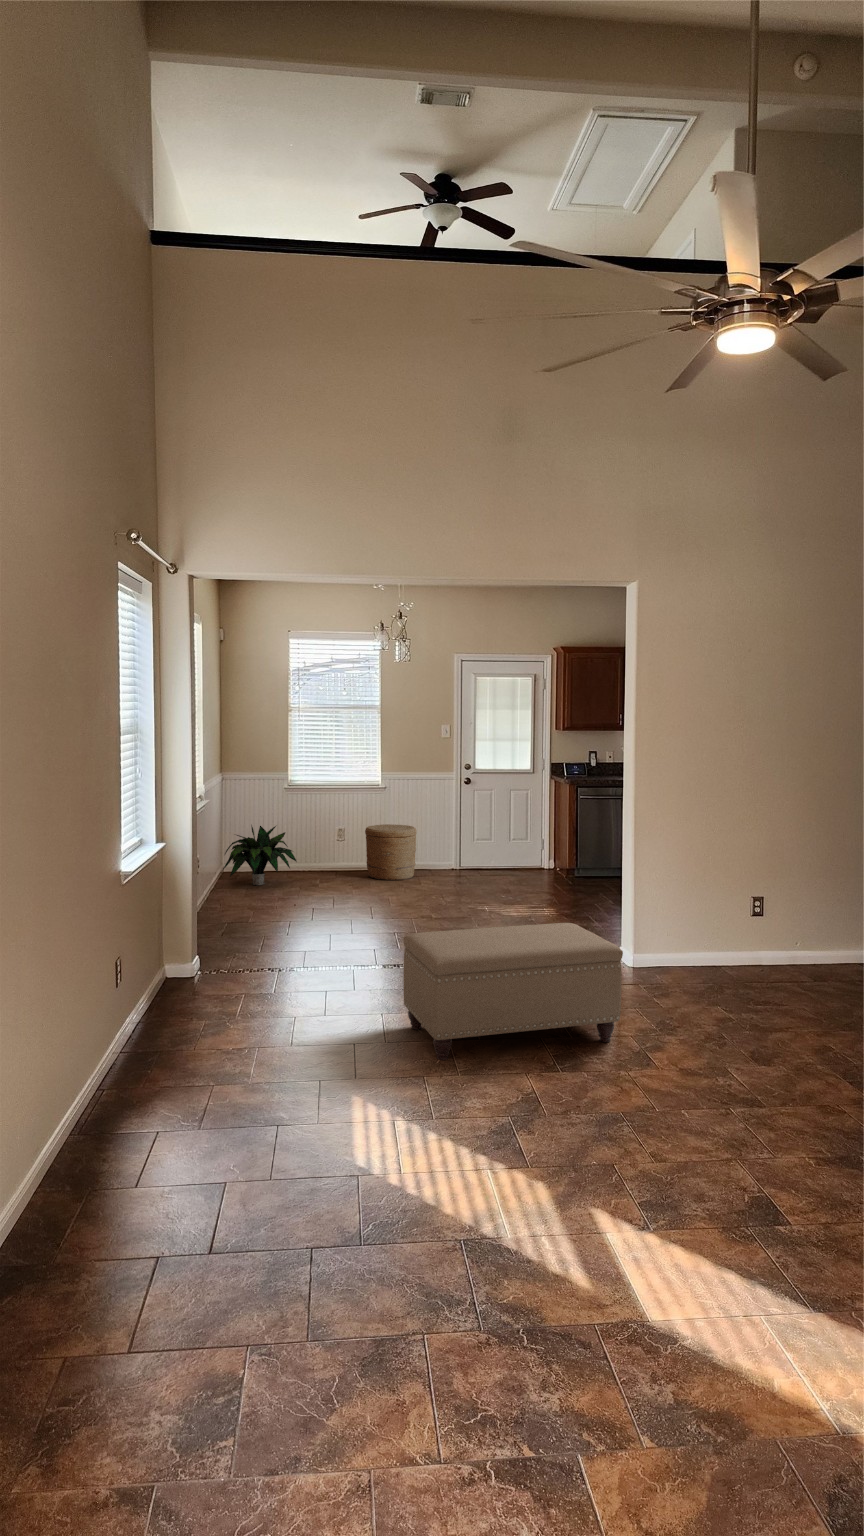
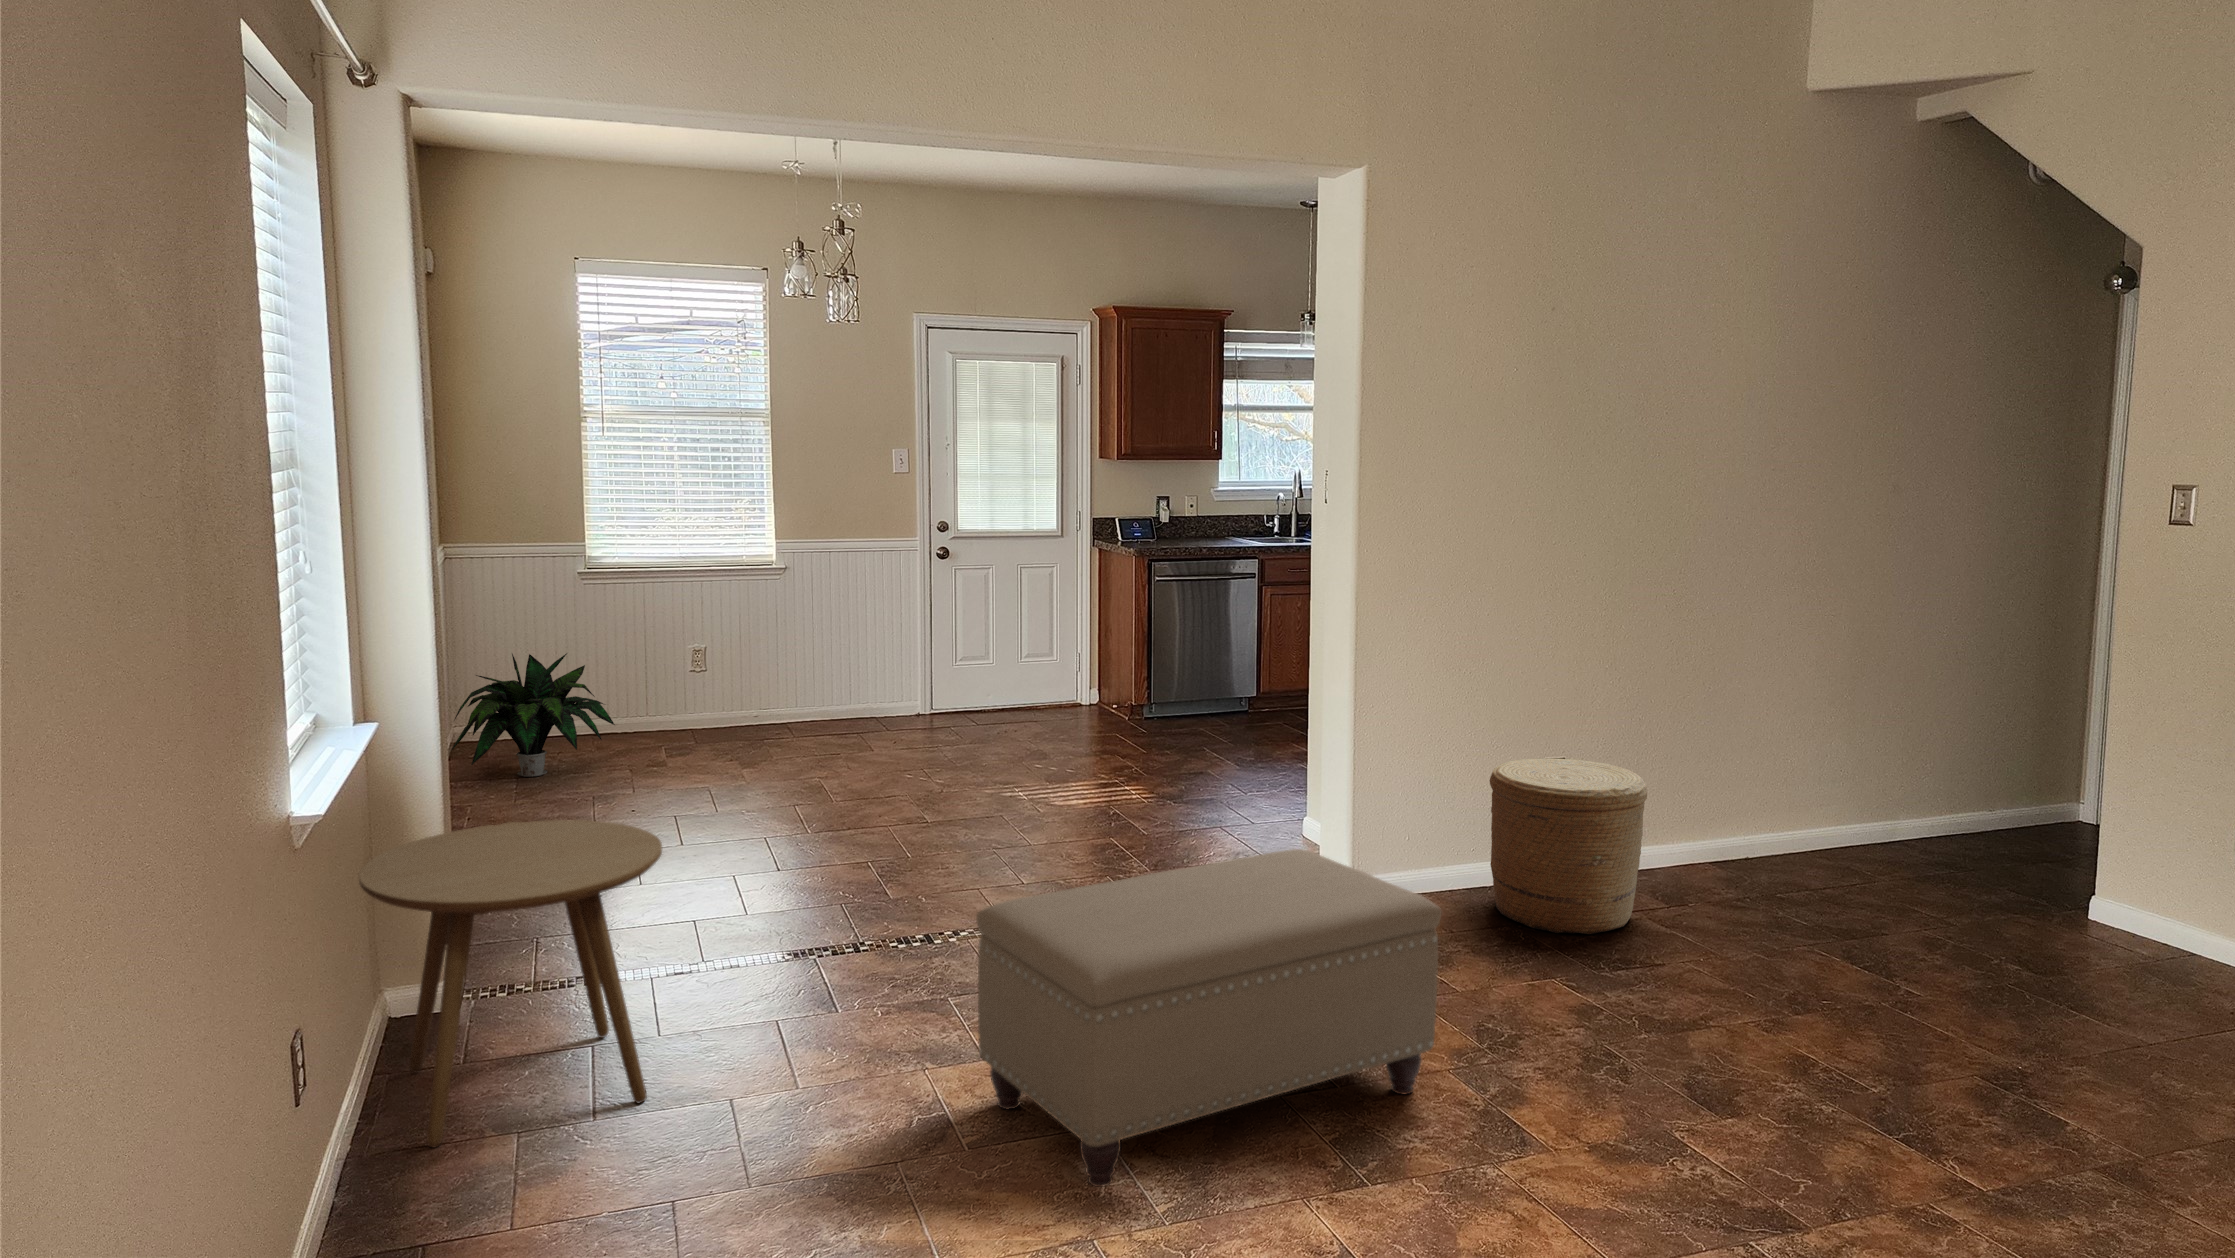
woven basket: present [365,824,417,880] -> present [1490,758,1647,934]
side table: none [154,889,277,1019] -> present [359,820,662,1148]

